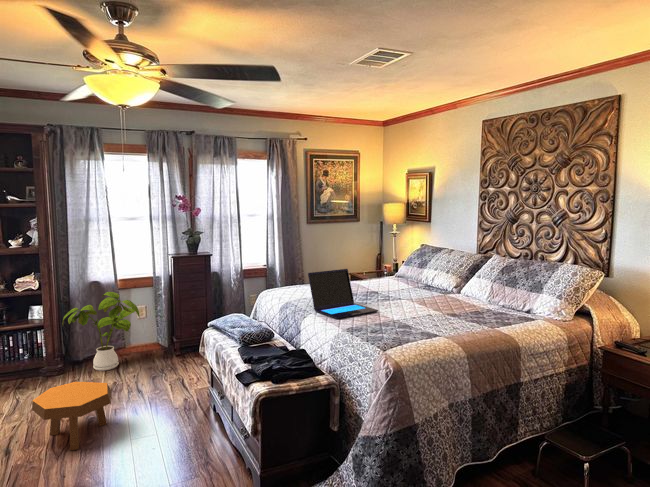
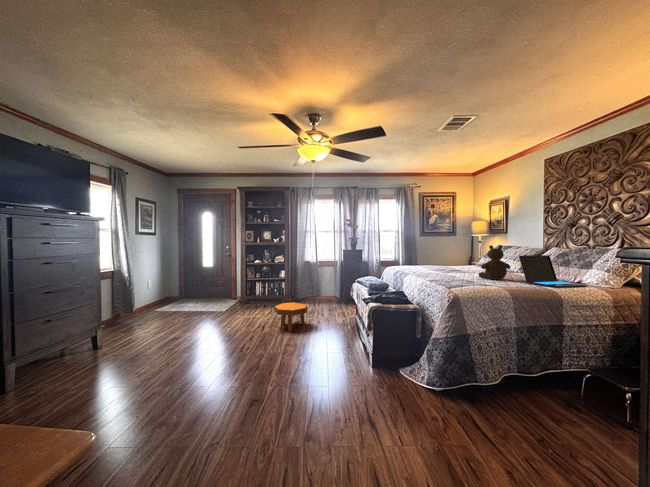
teddy bear: none [408,260,451,313] -> present [479,245,511,280]
laptop: present [308,269,378,319] -> present [519,255,588,287]
house plant: present [62,292,140,371] -> none [291,266,326,305]

